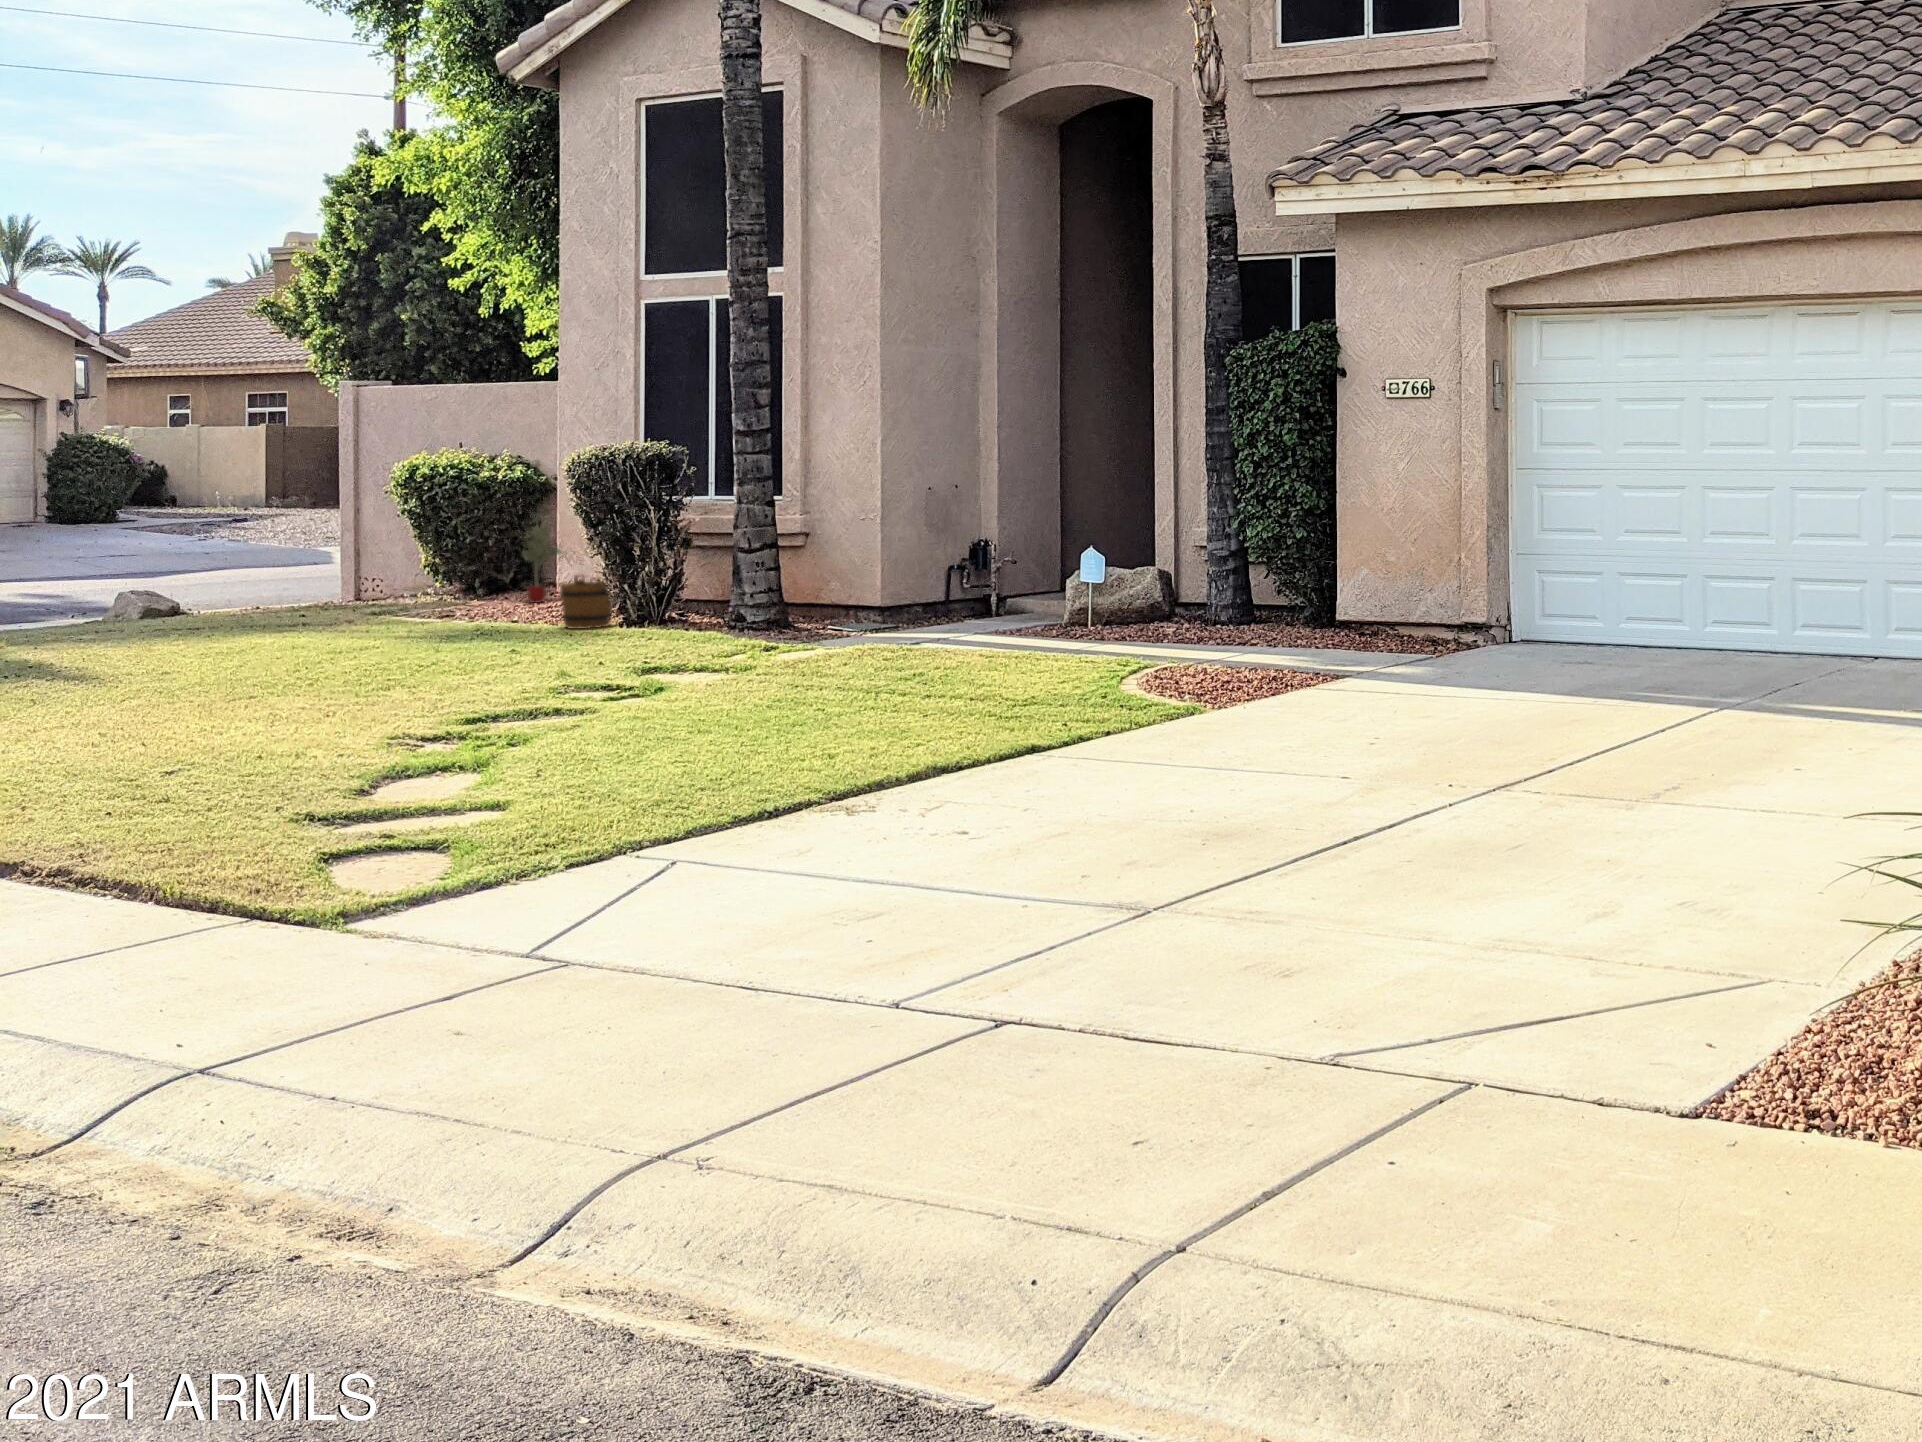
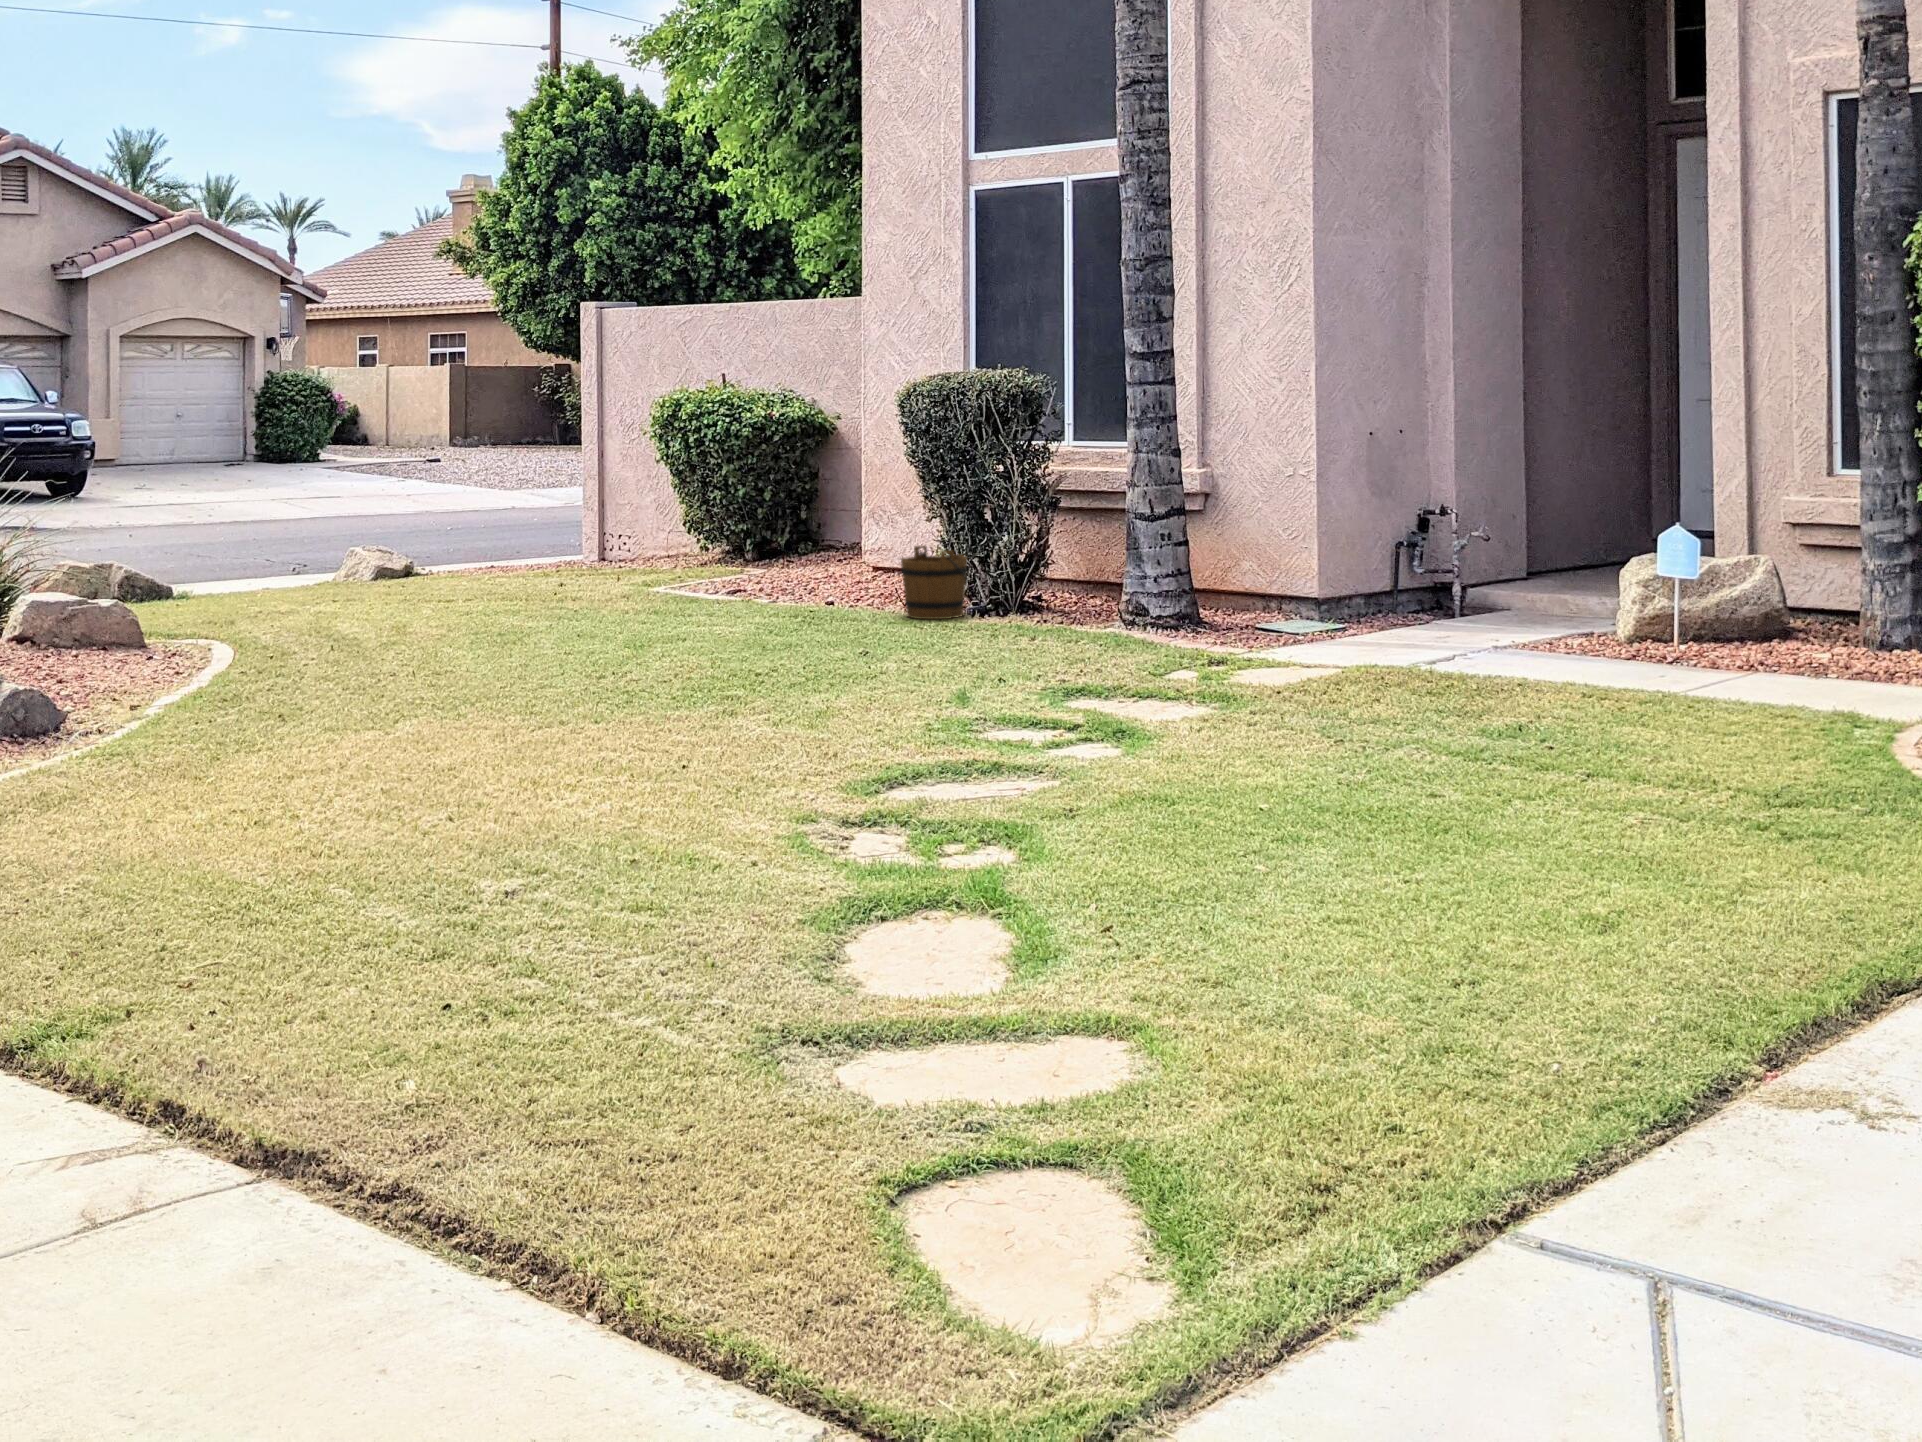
potted tree: present [522,516,563,603] -> none [810,462,872,575]

